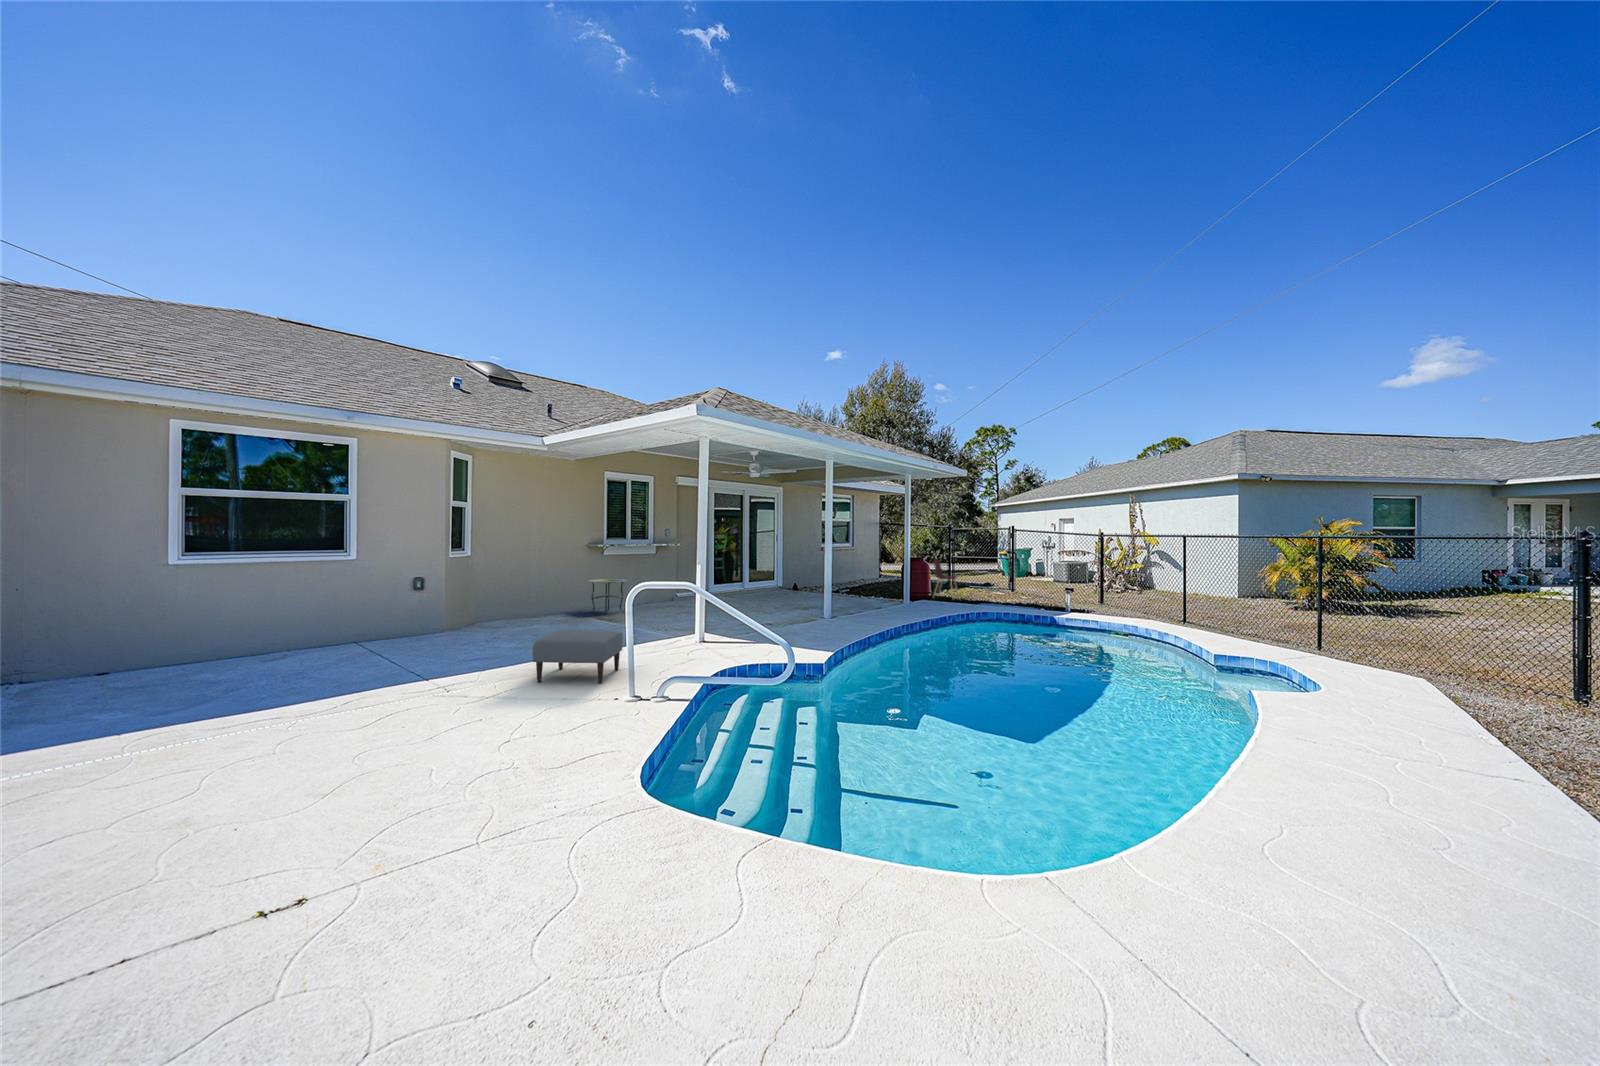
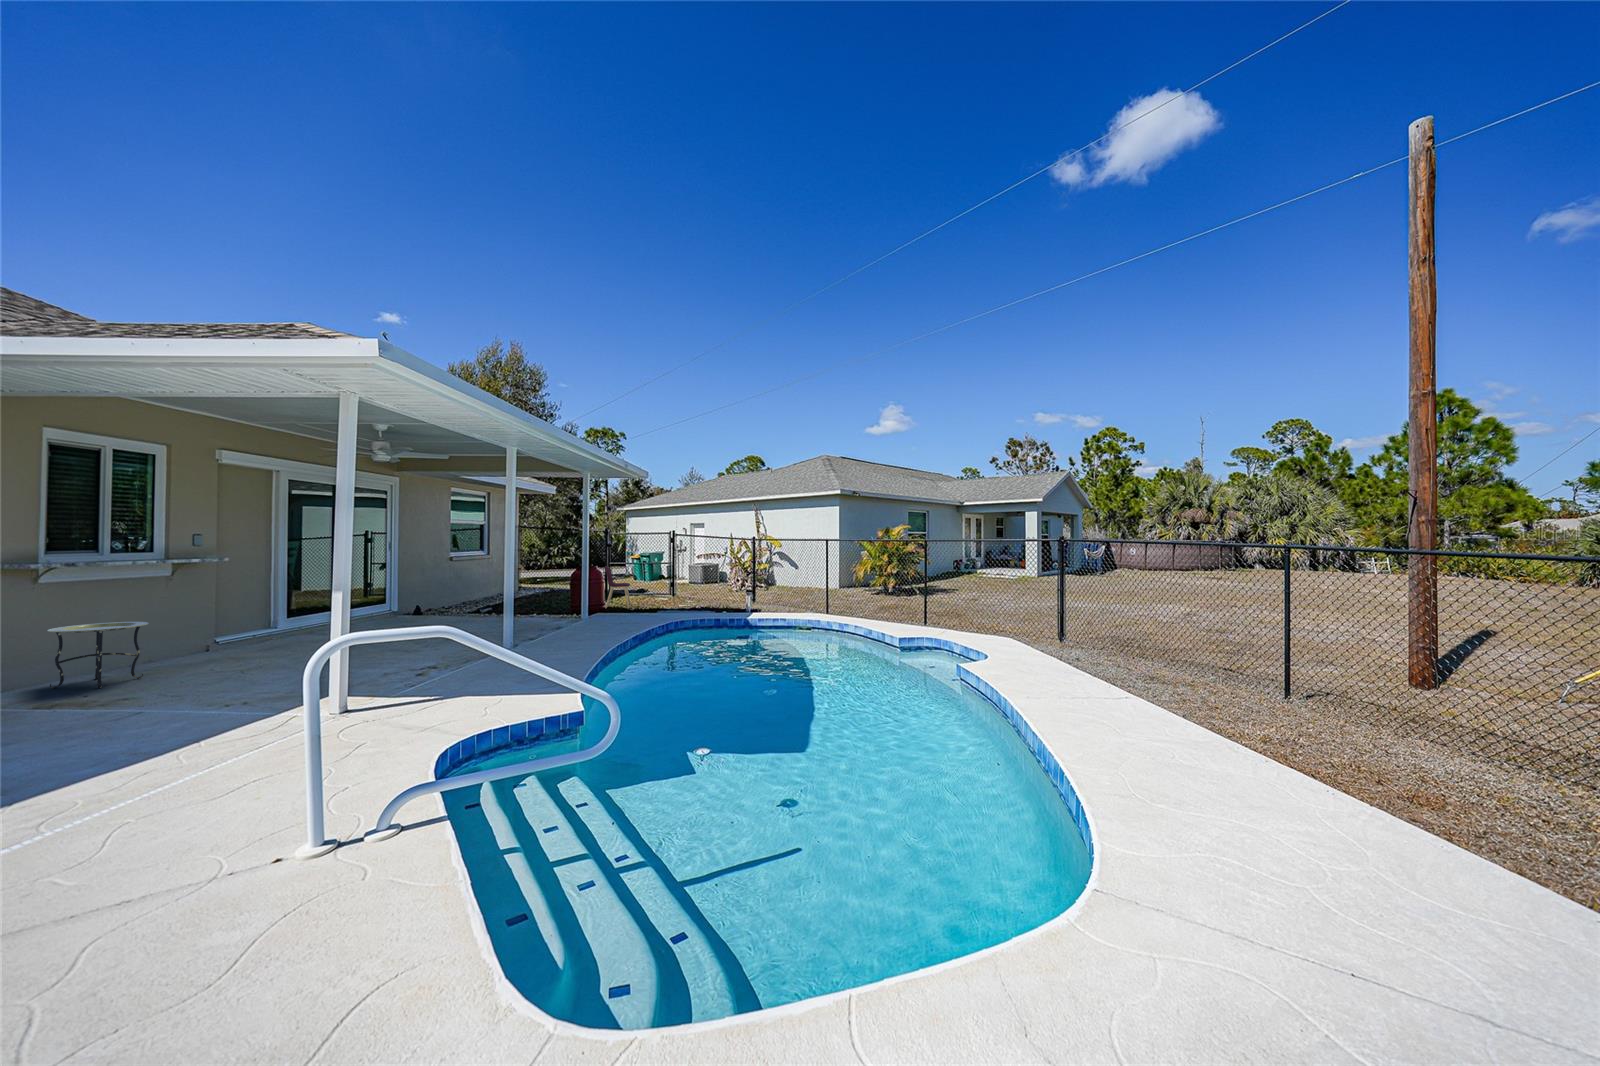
ottoman: present [533,630,623,683] -> none [68,726,283,877]

